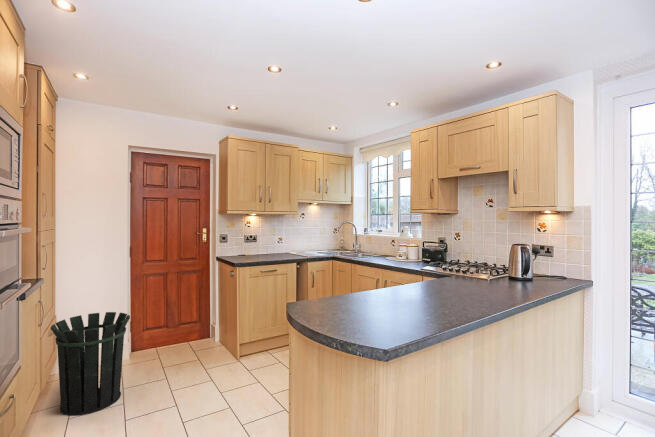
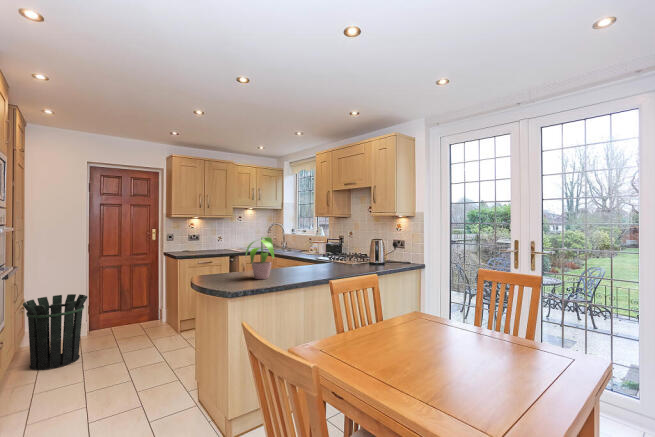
potted plant: none [363,244,422,313] -> present [245,237,274,279]

